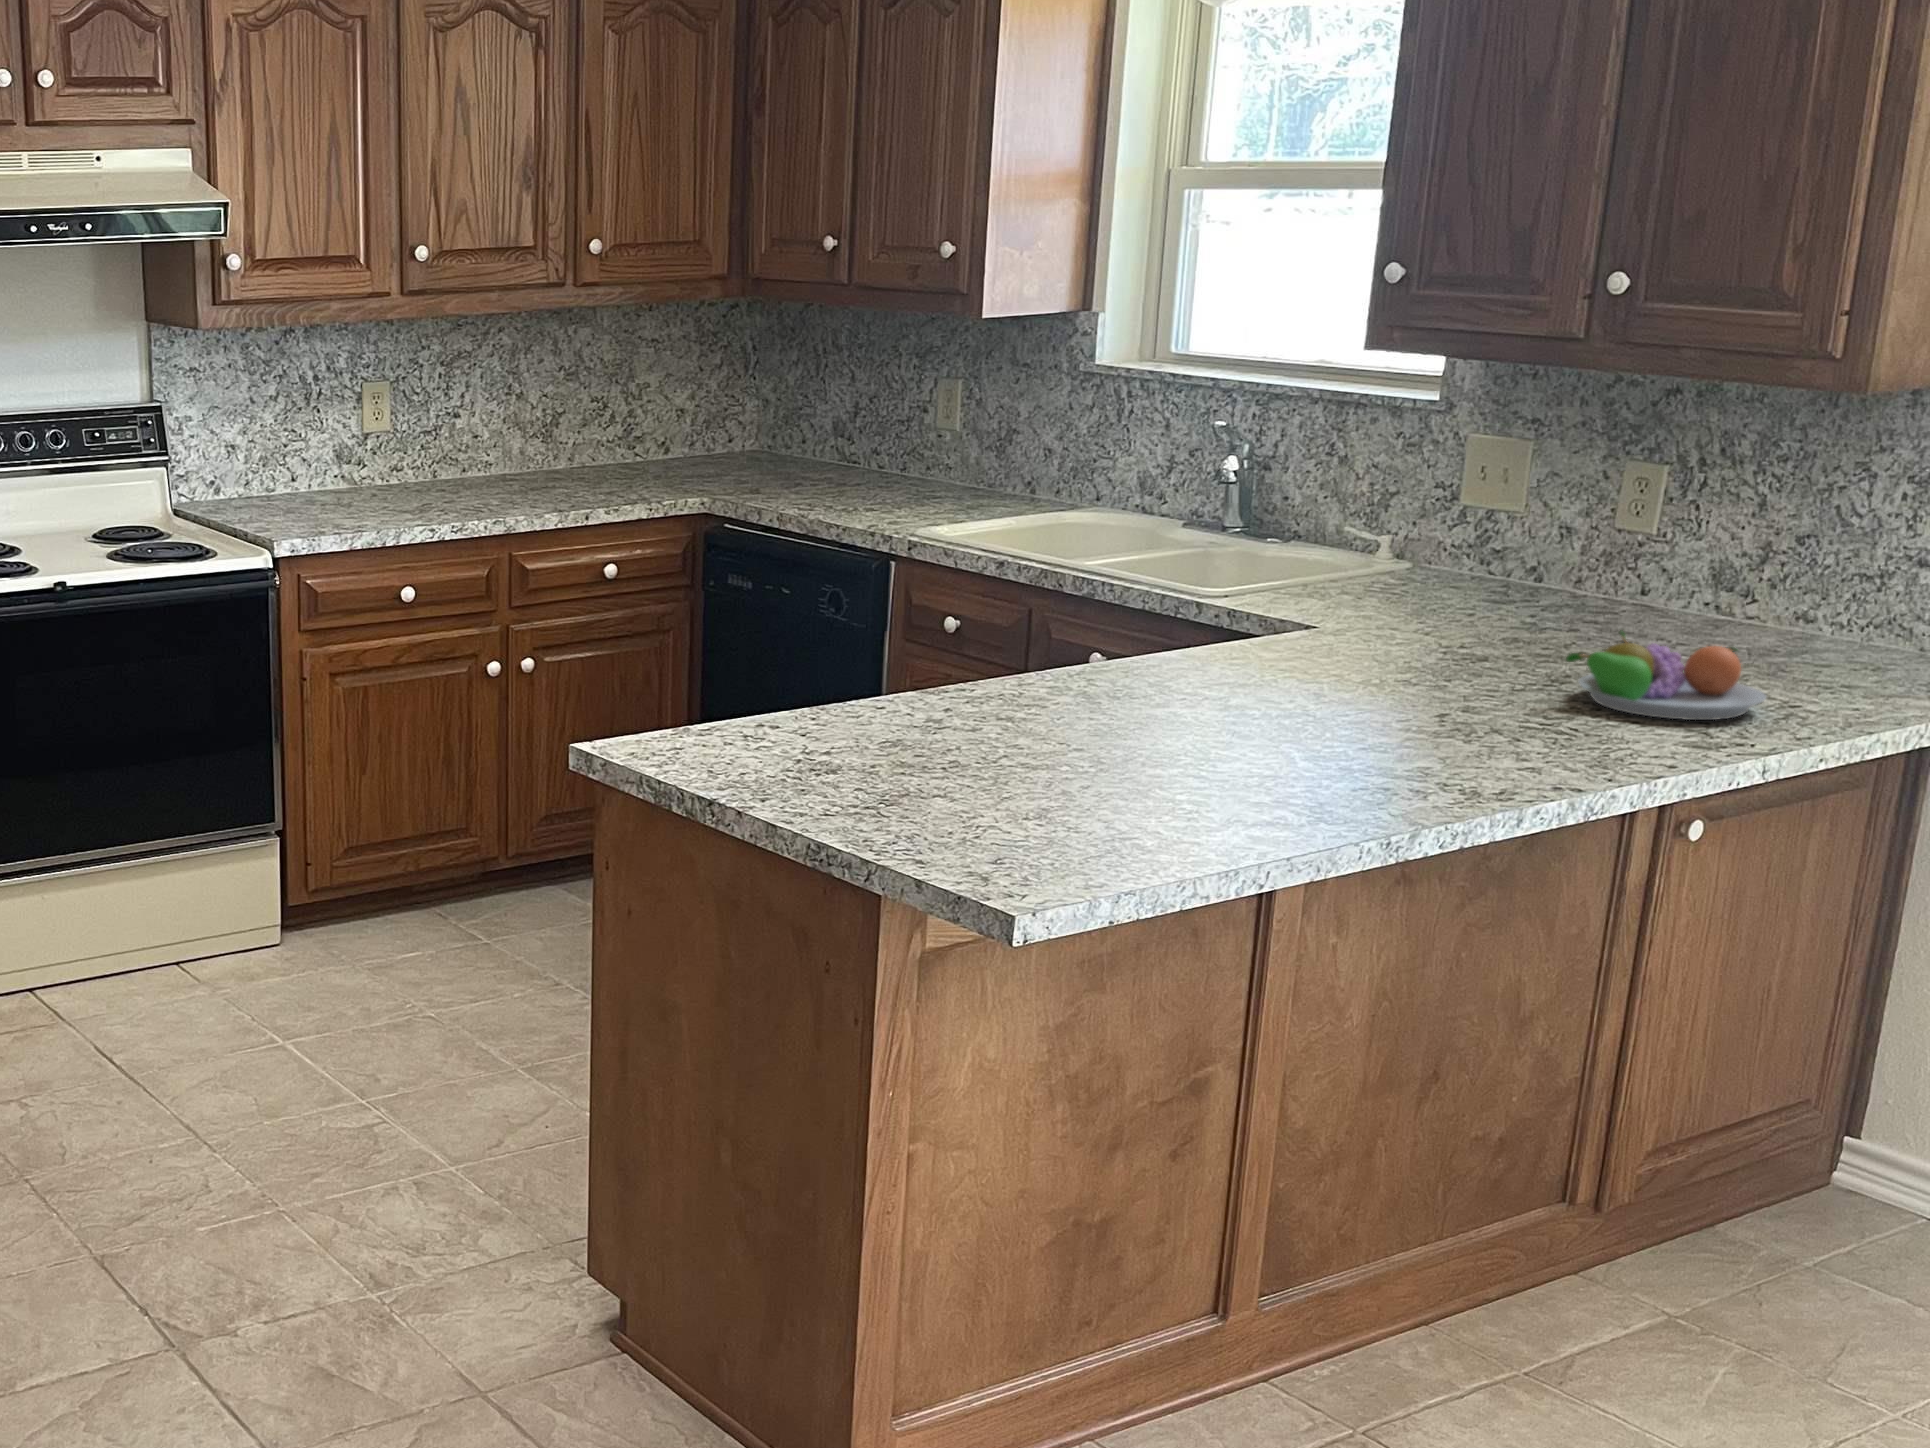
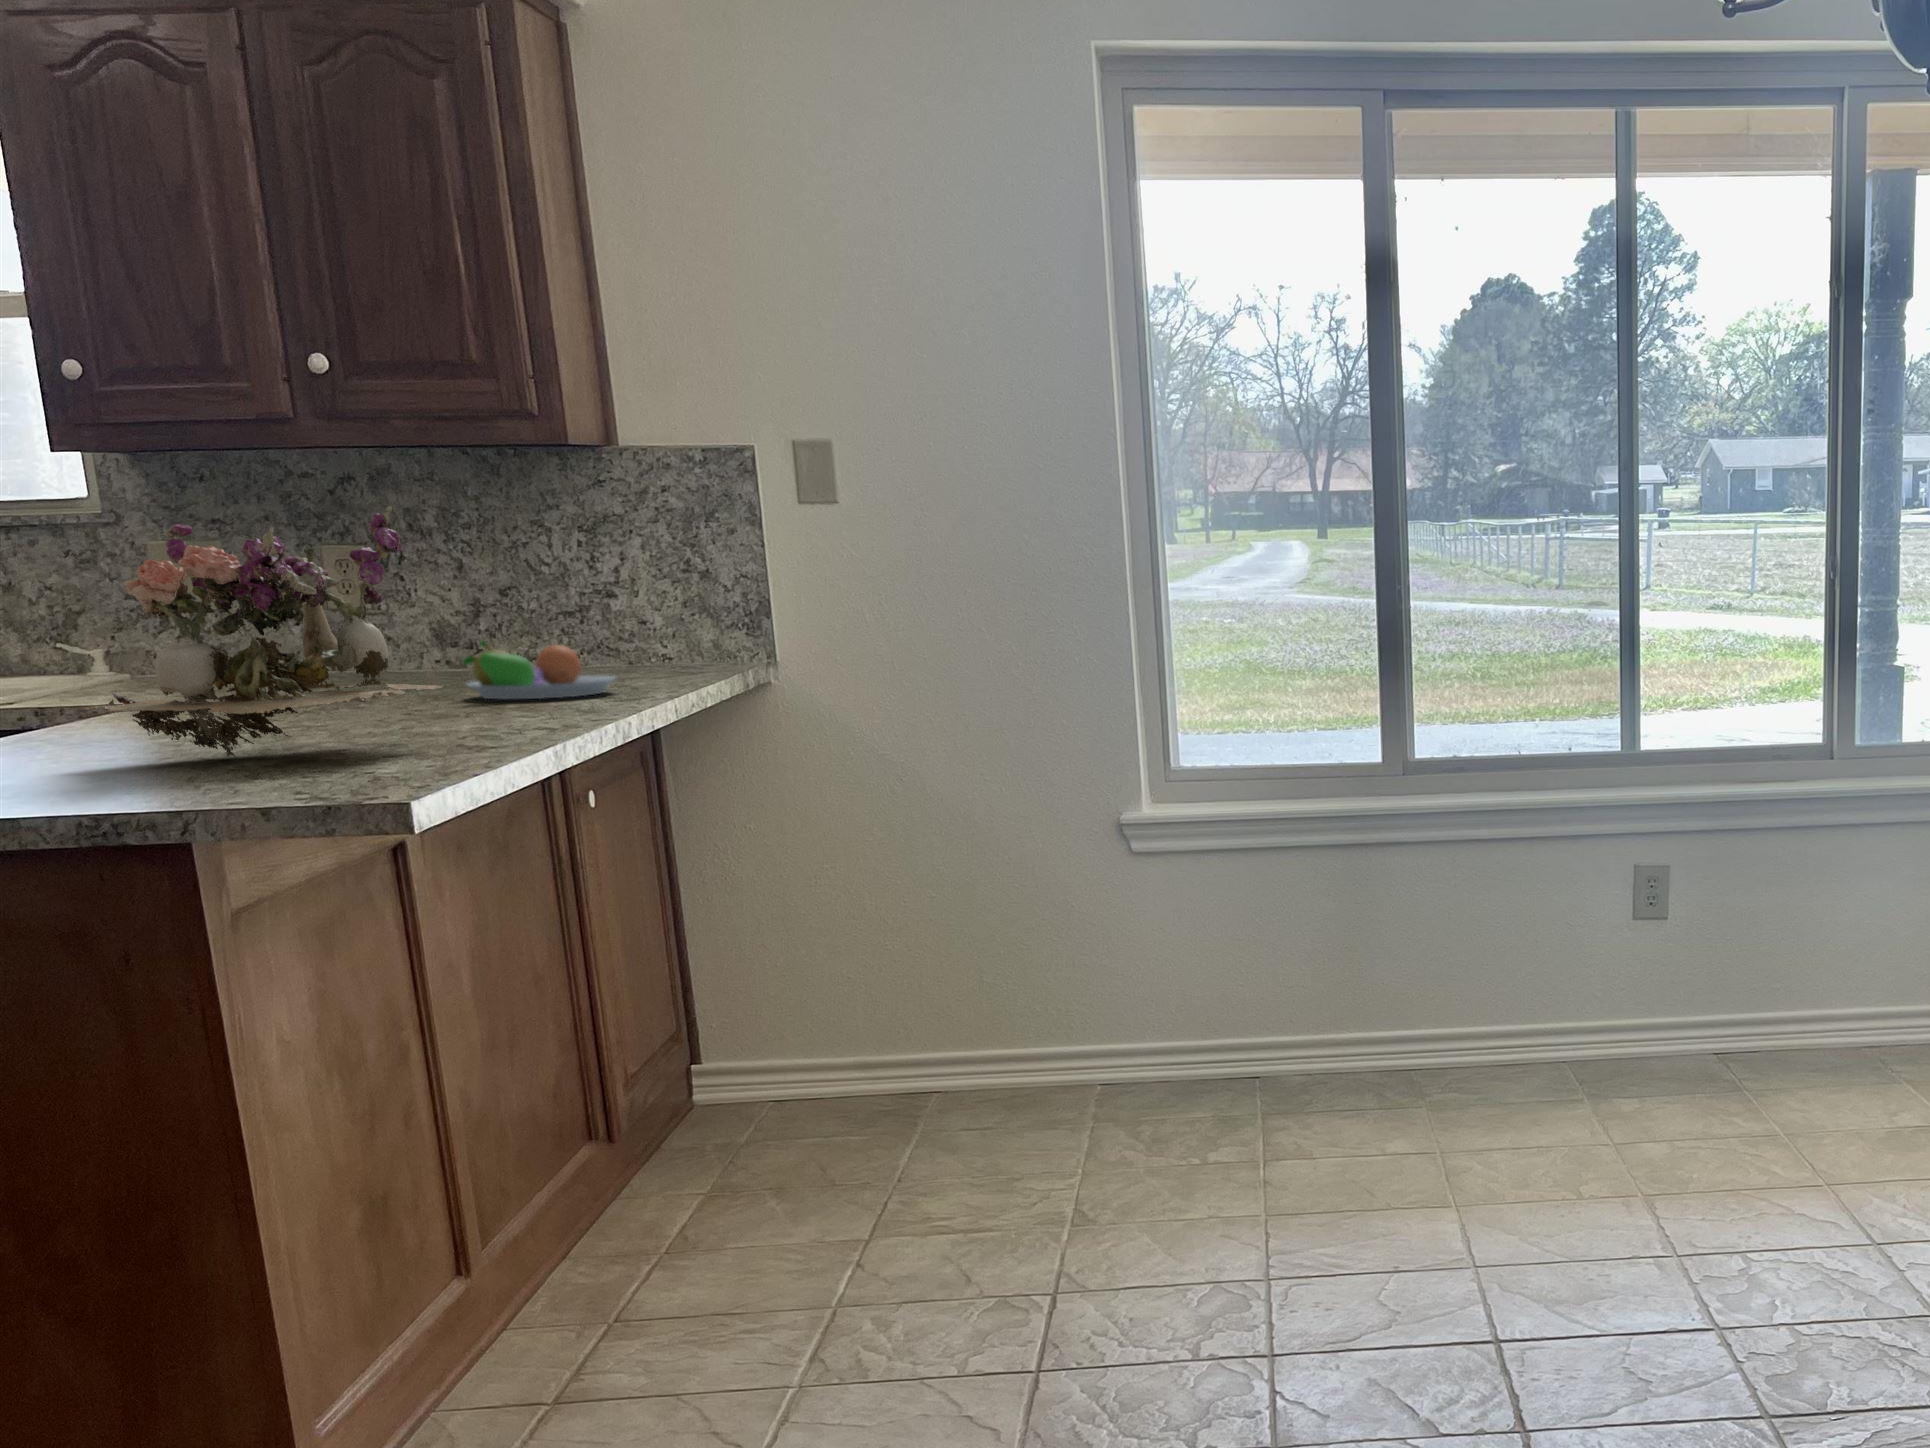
flower arrangement: none [1021,536,1364,767] -> present [84,506,443,757]

